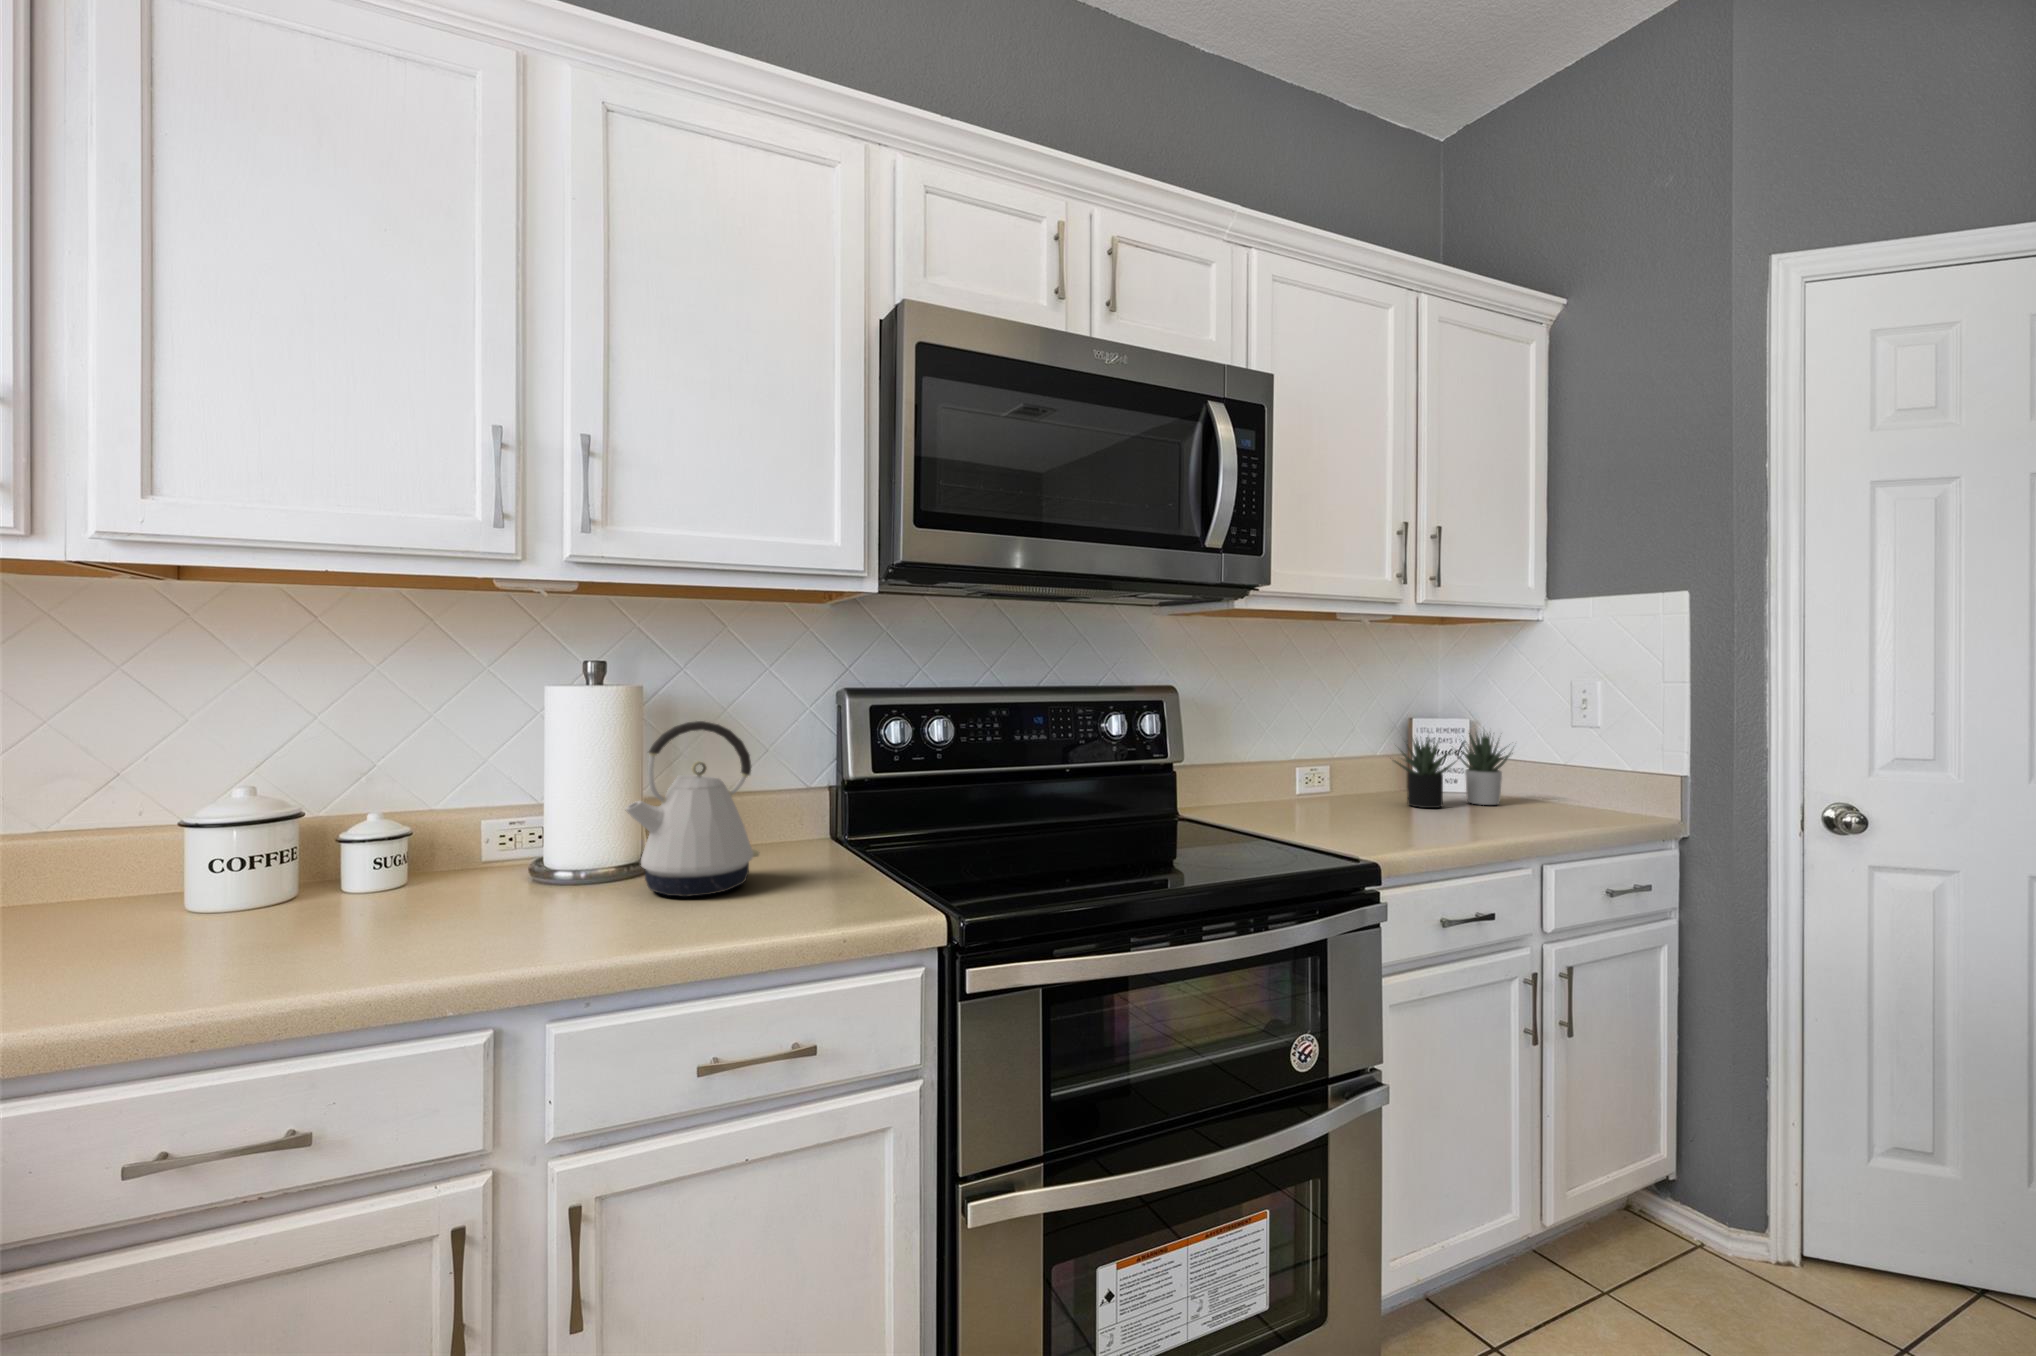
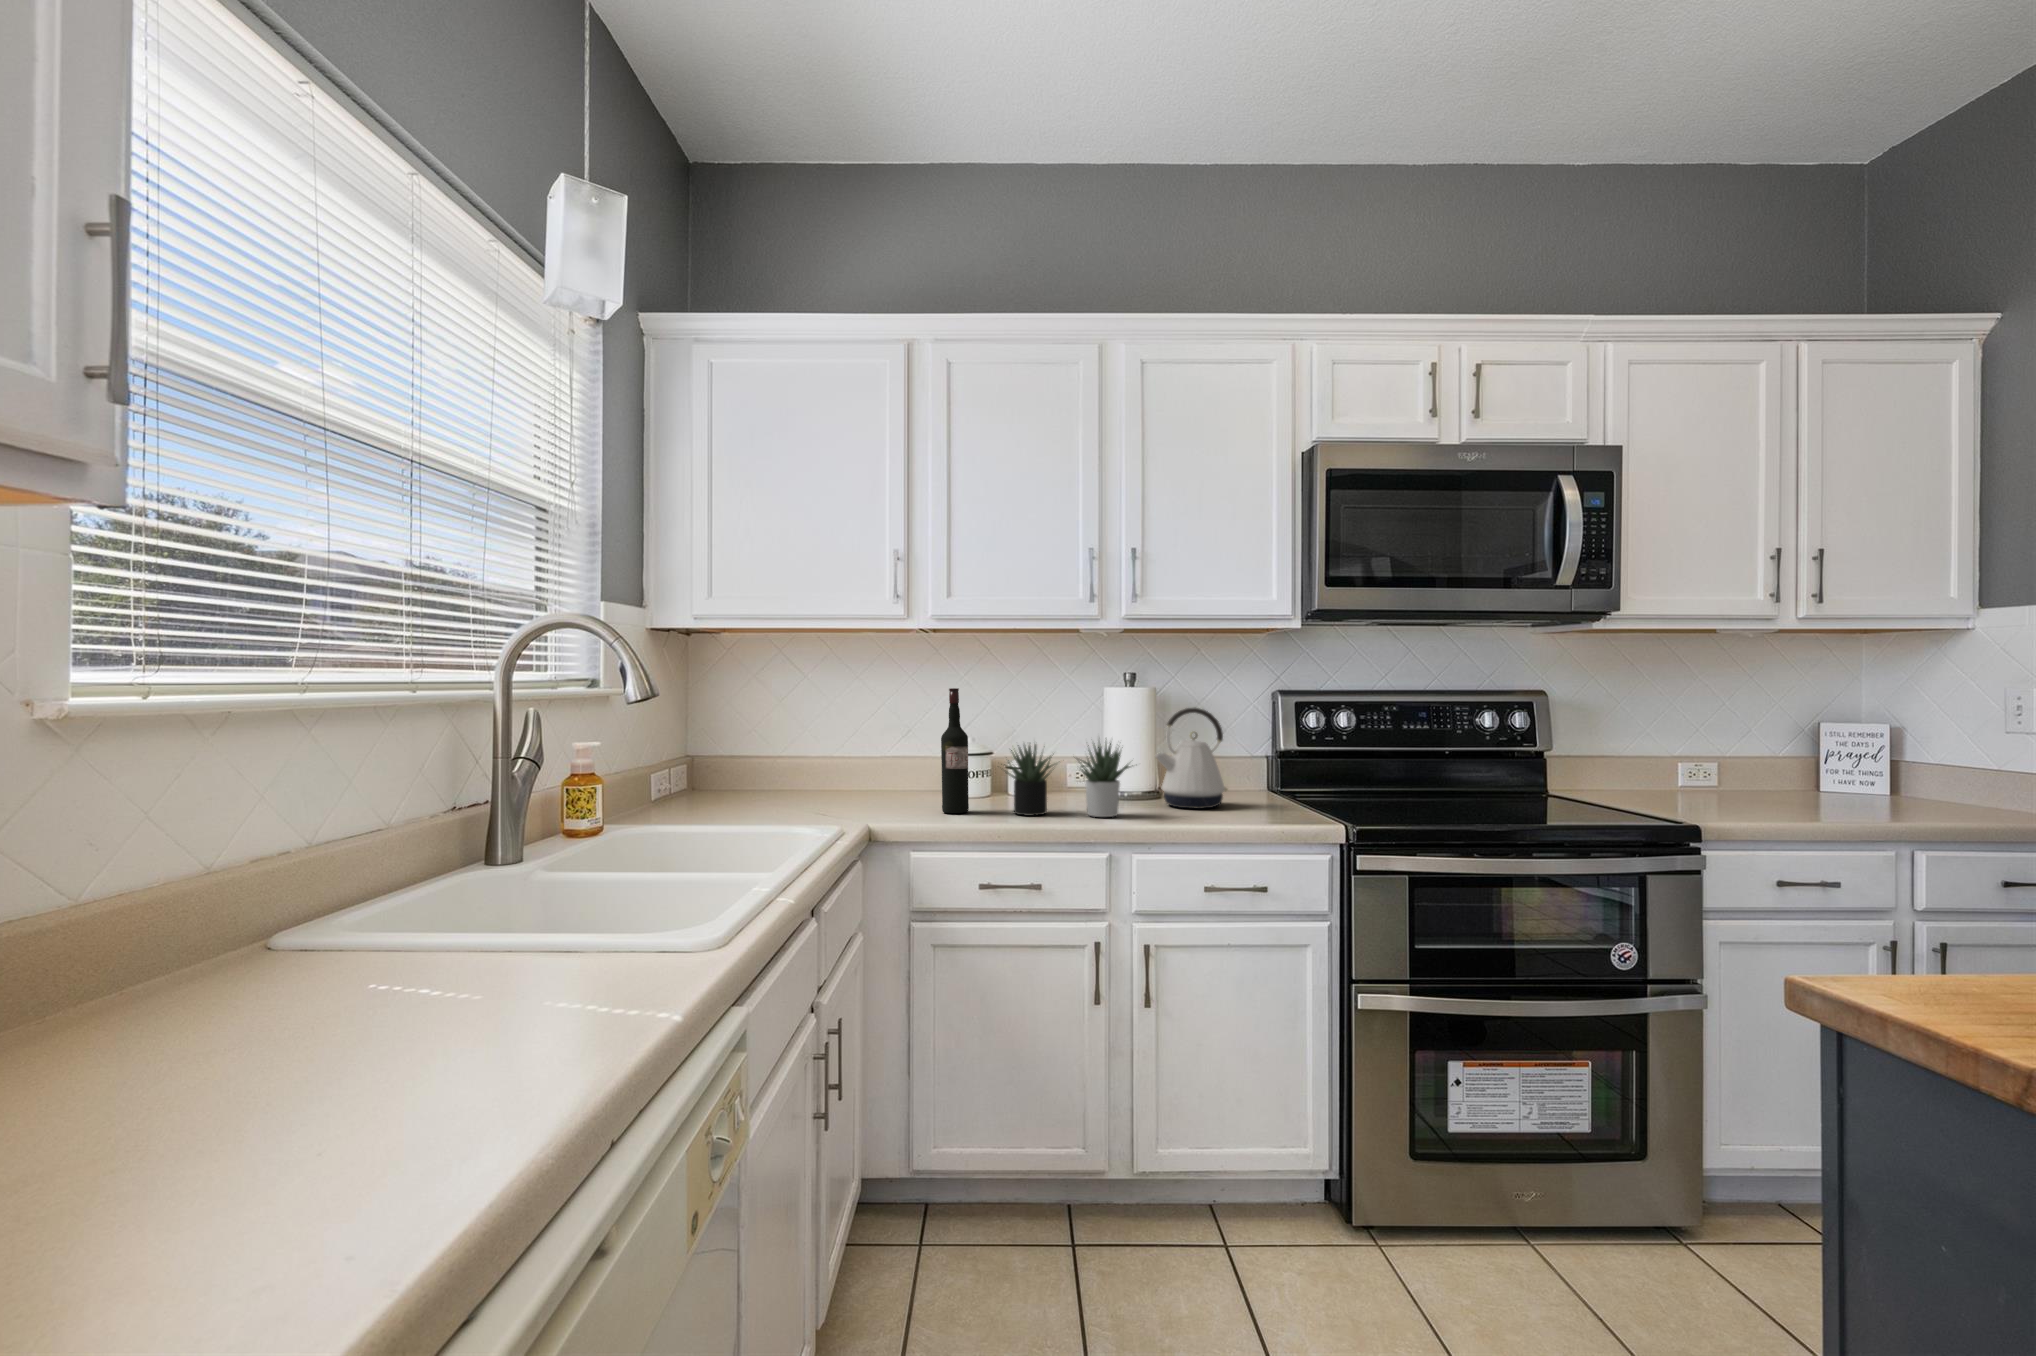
wine bottle: none [79,694,166,978] -> present [941,688,969,813]
succulent plant: present [1394,733,1513,808] -> present [1001,743,1133,817]

